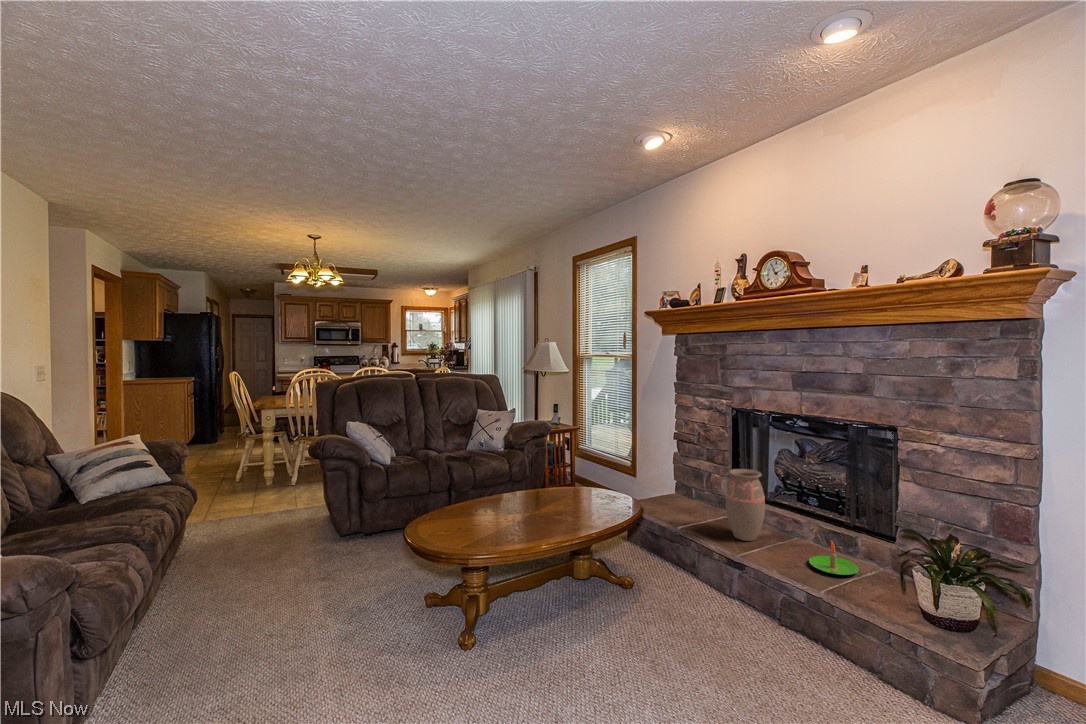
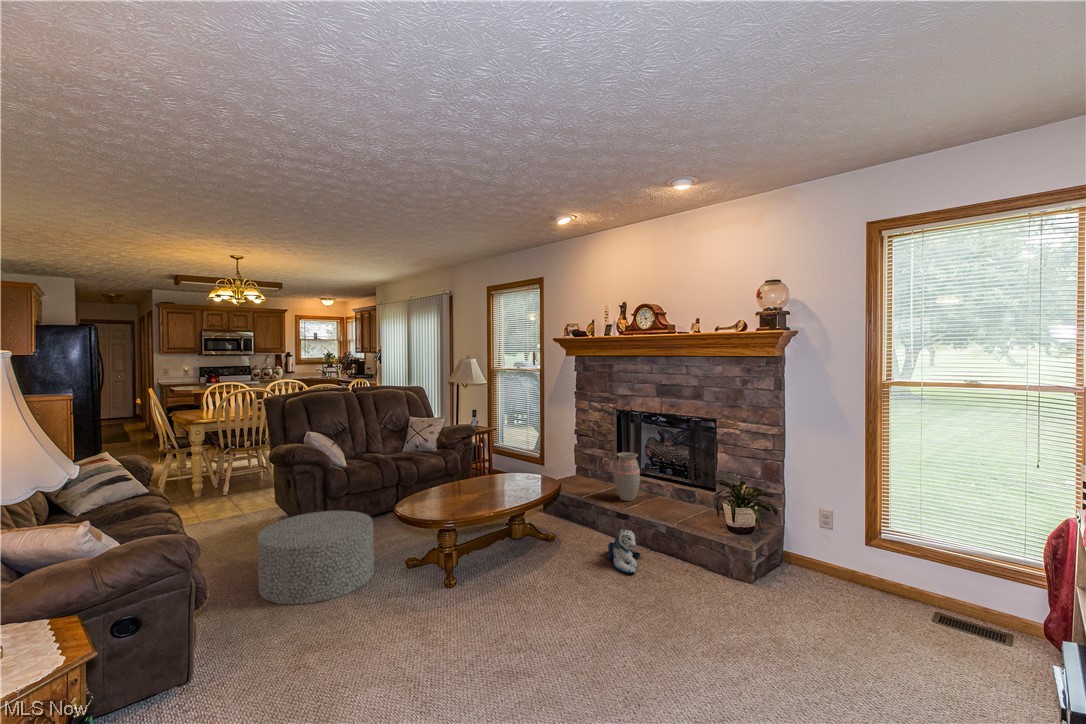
ottoman: none [229,524,383,657] -> present [257,511,374,605]
candle: present [809,540,859,575] -> none [667,493,696,514]
plush toy: none [708,594,763,670] -> present [607,530,640,573]

